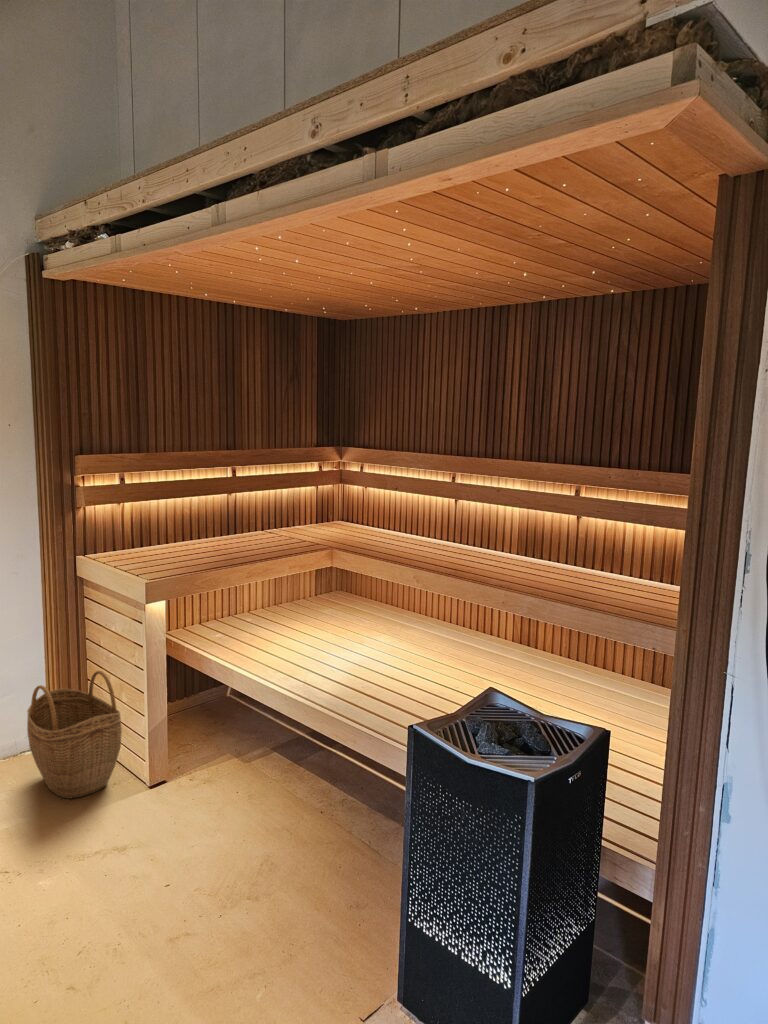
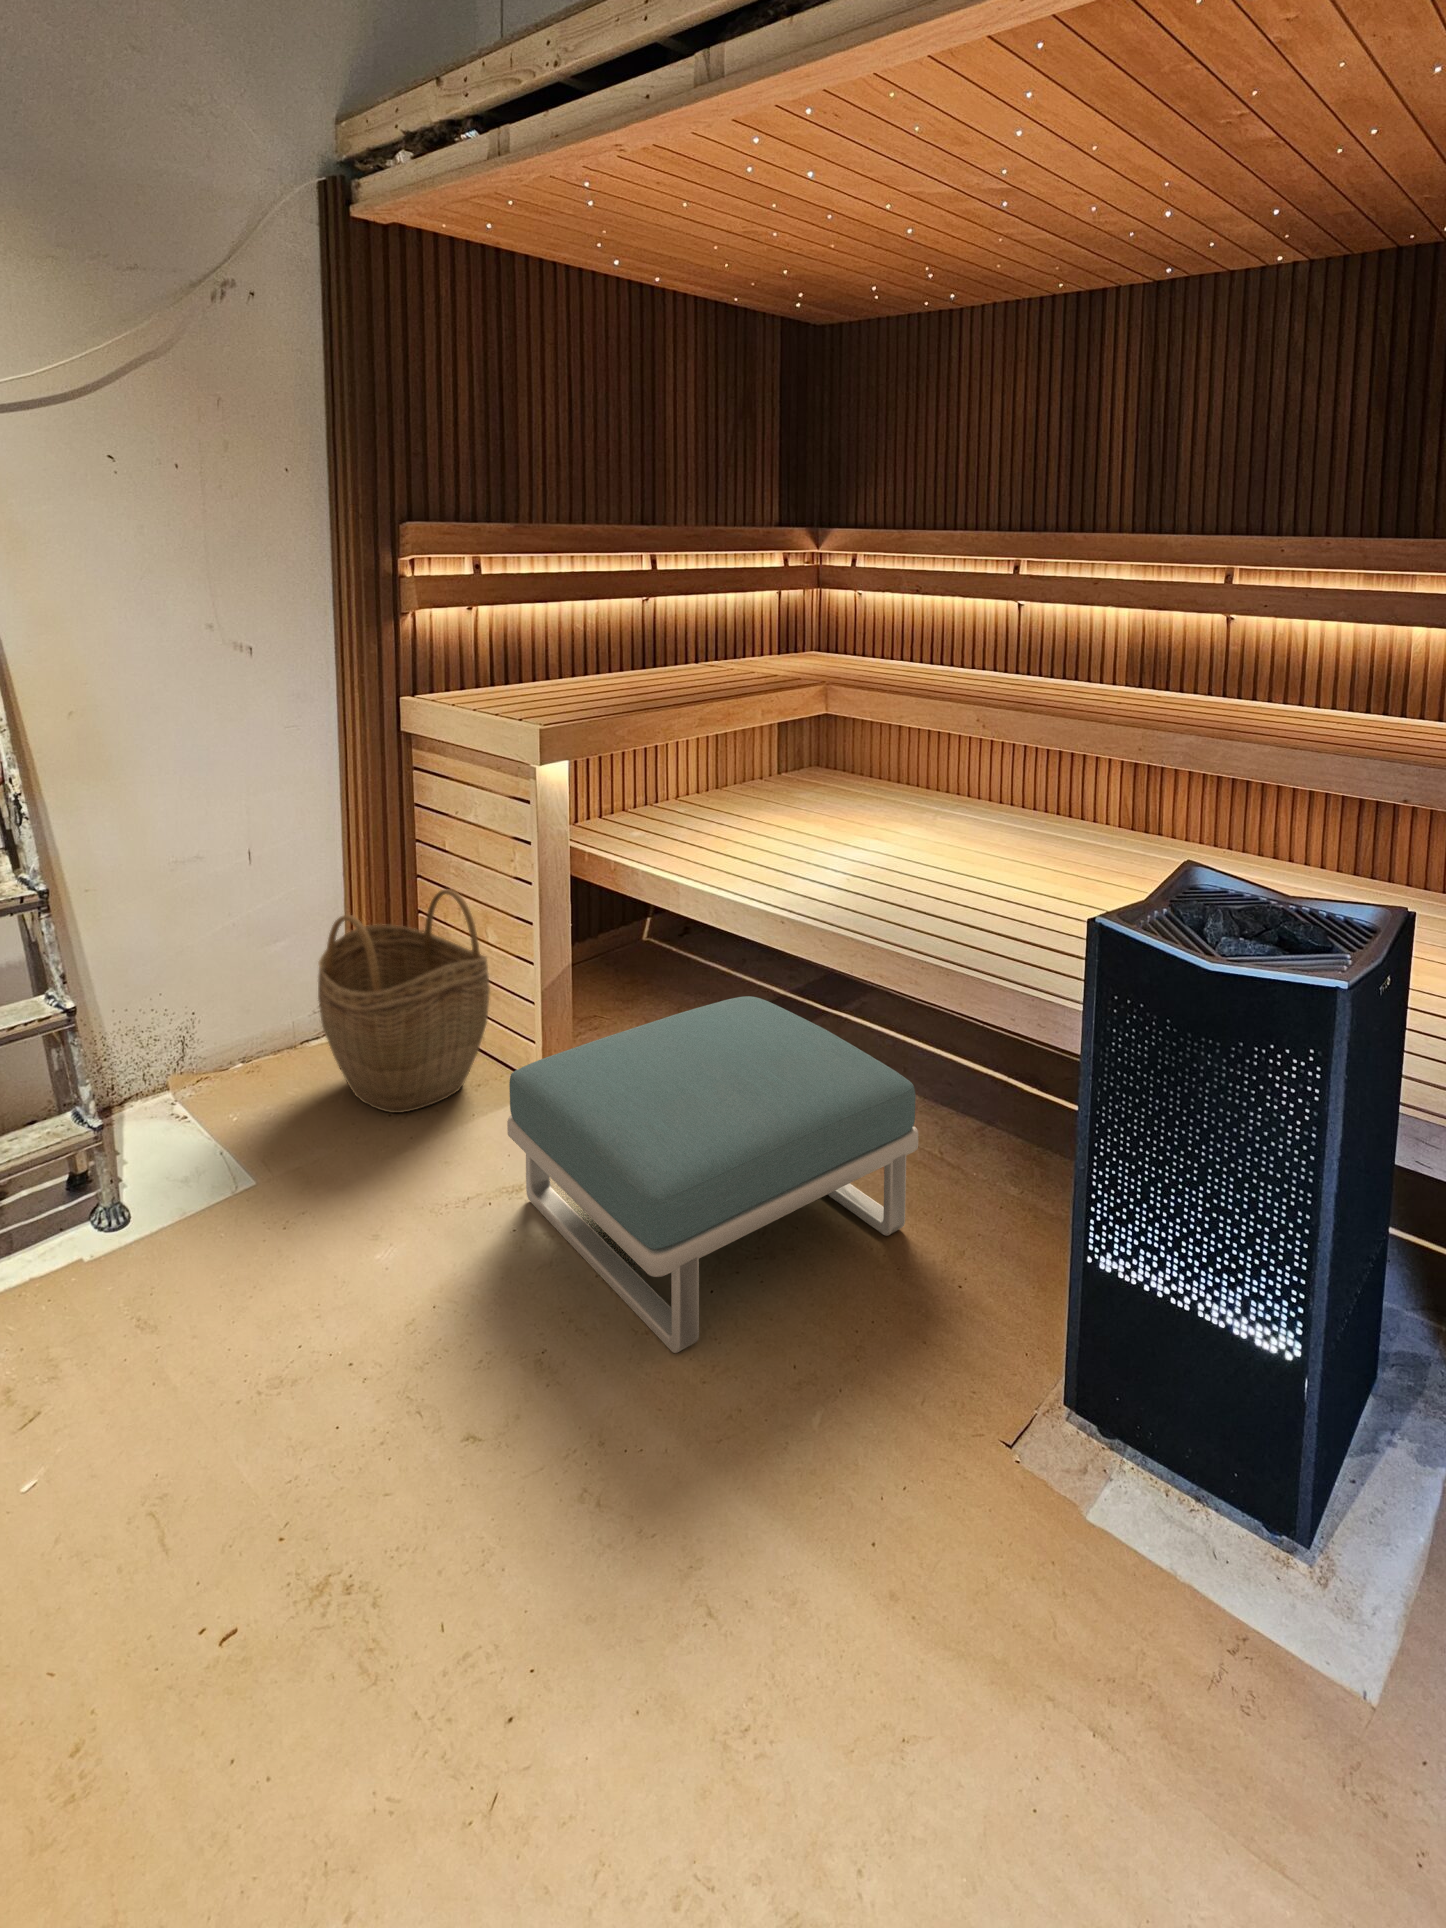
footstool: none [117,744,346,950] -> present [507,996,918,1353]

